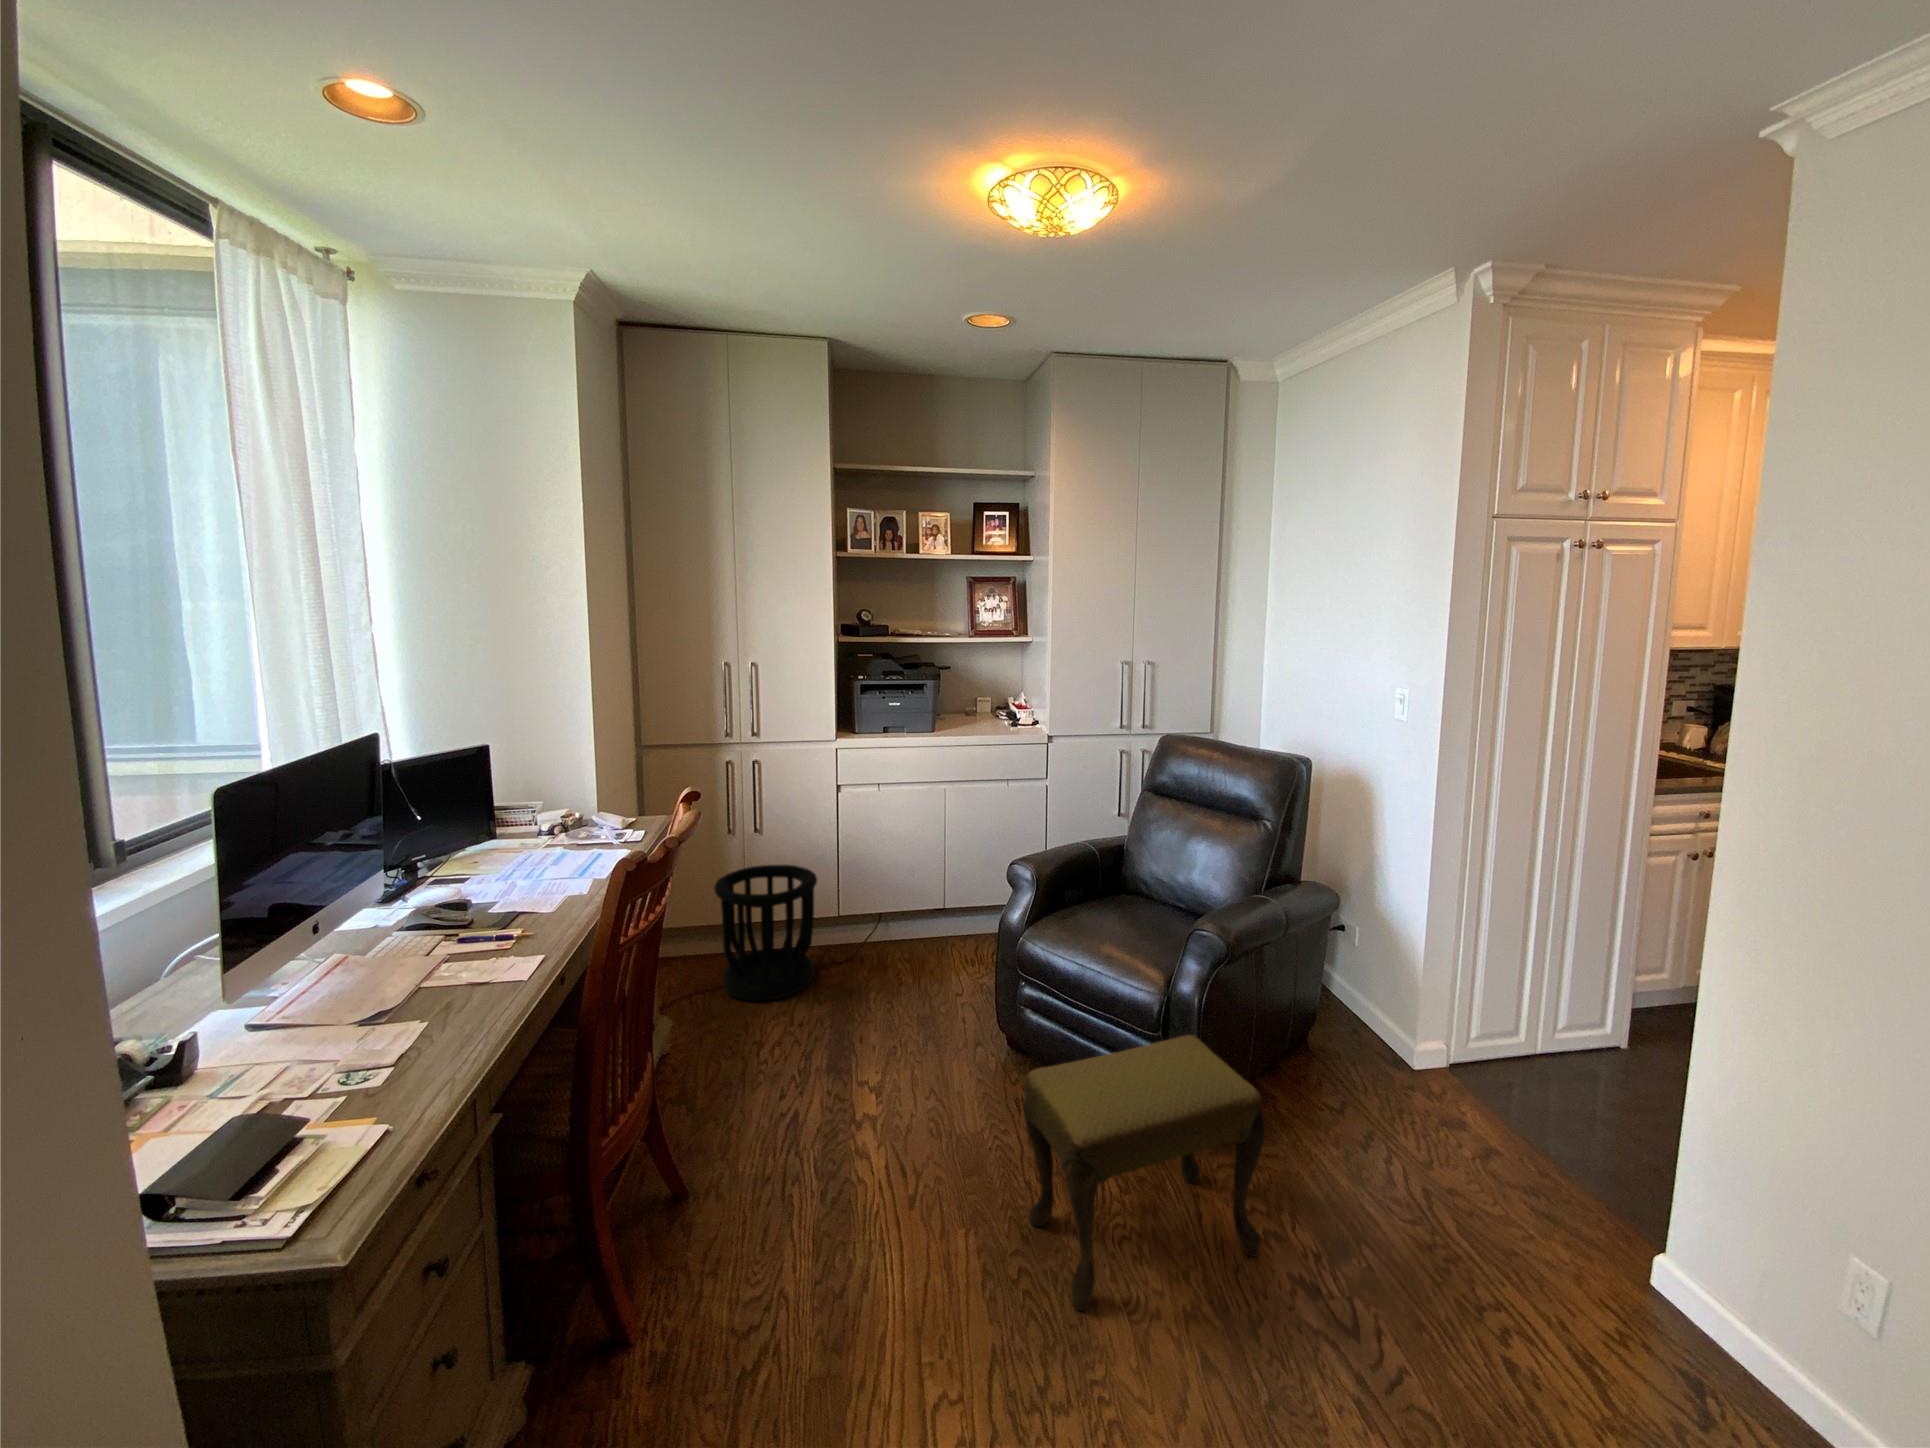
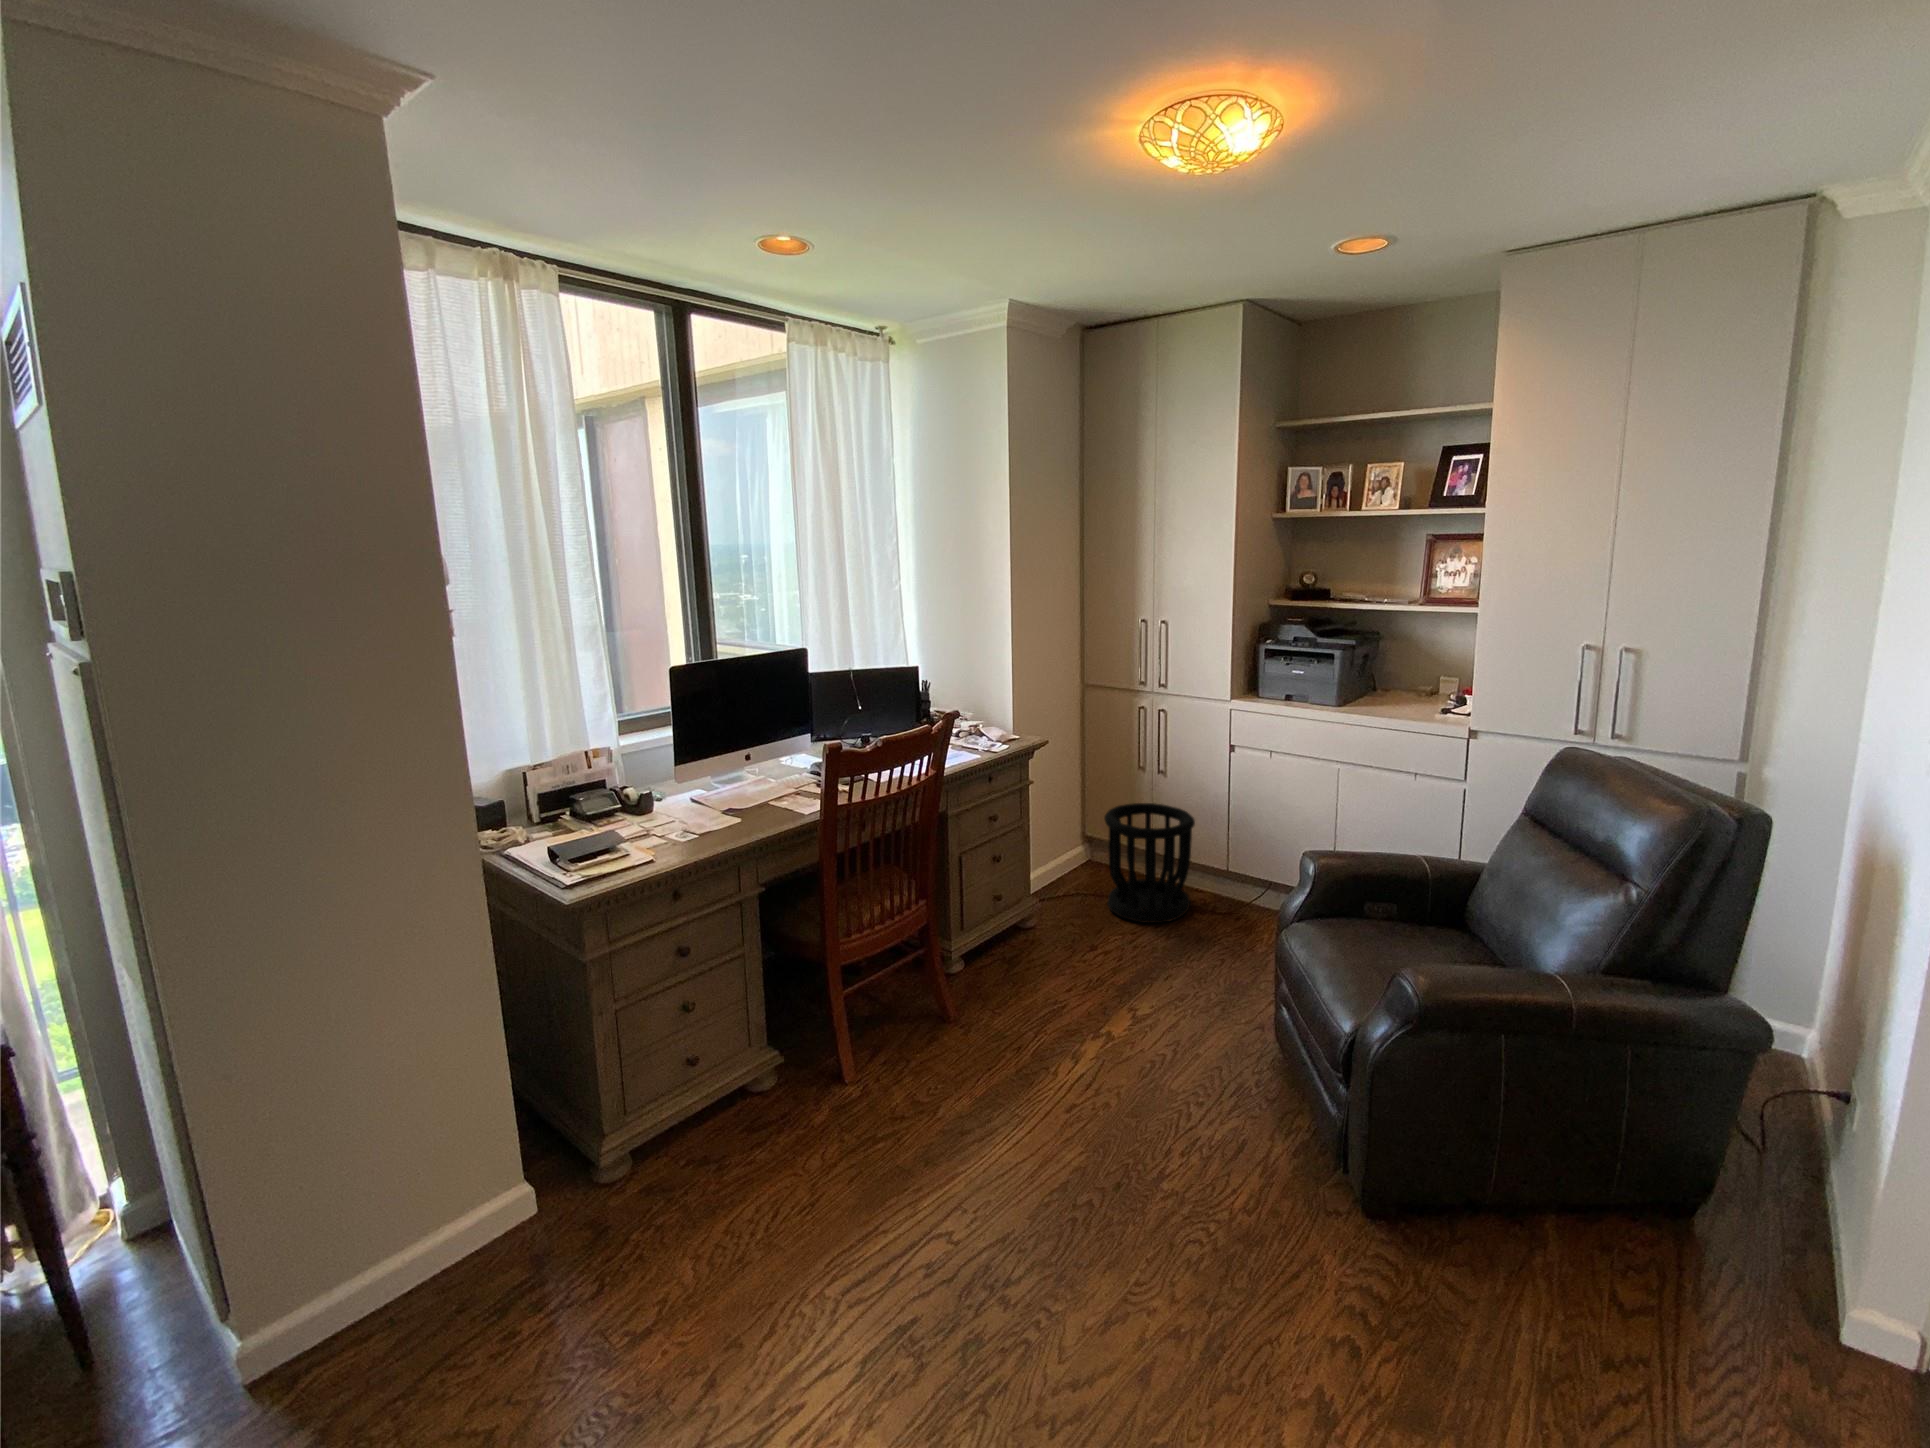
footstool: present [1024,1035,1265,1310] -> none [1088,1032,1336,1346]

